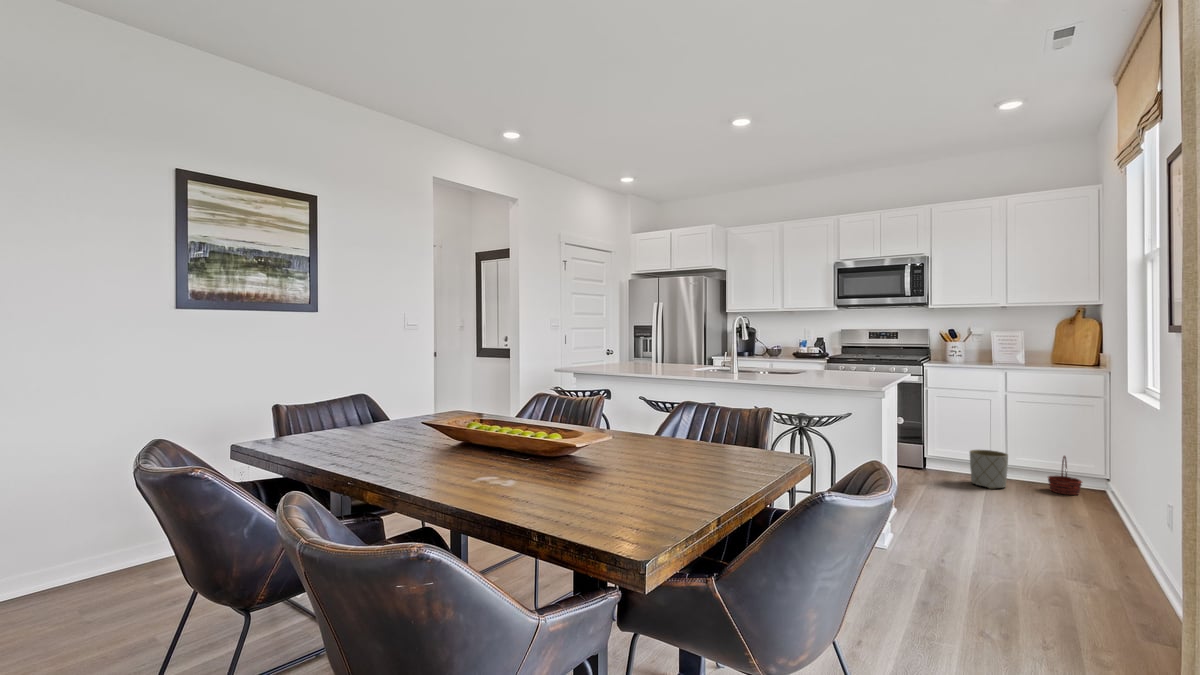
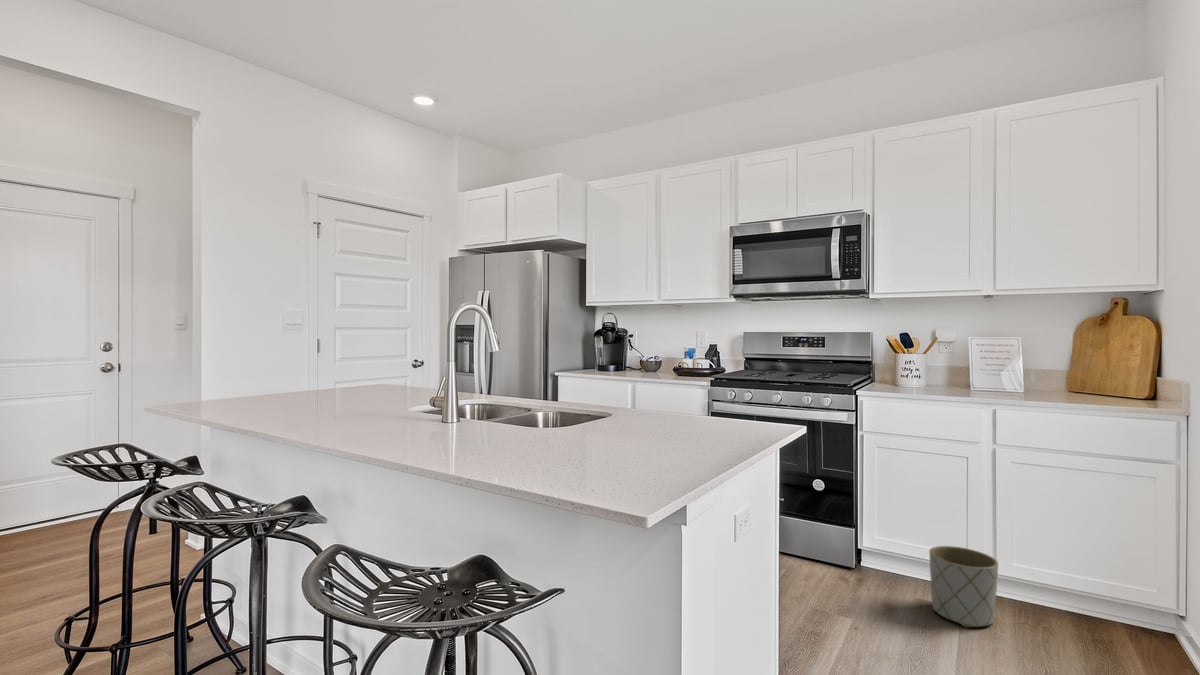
basket: present [1048,456,1082,495] -> none [1069,569,1138,649]

